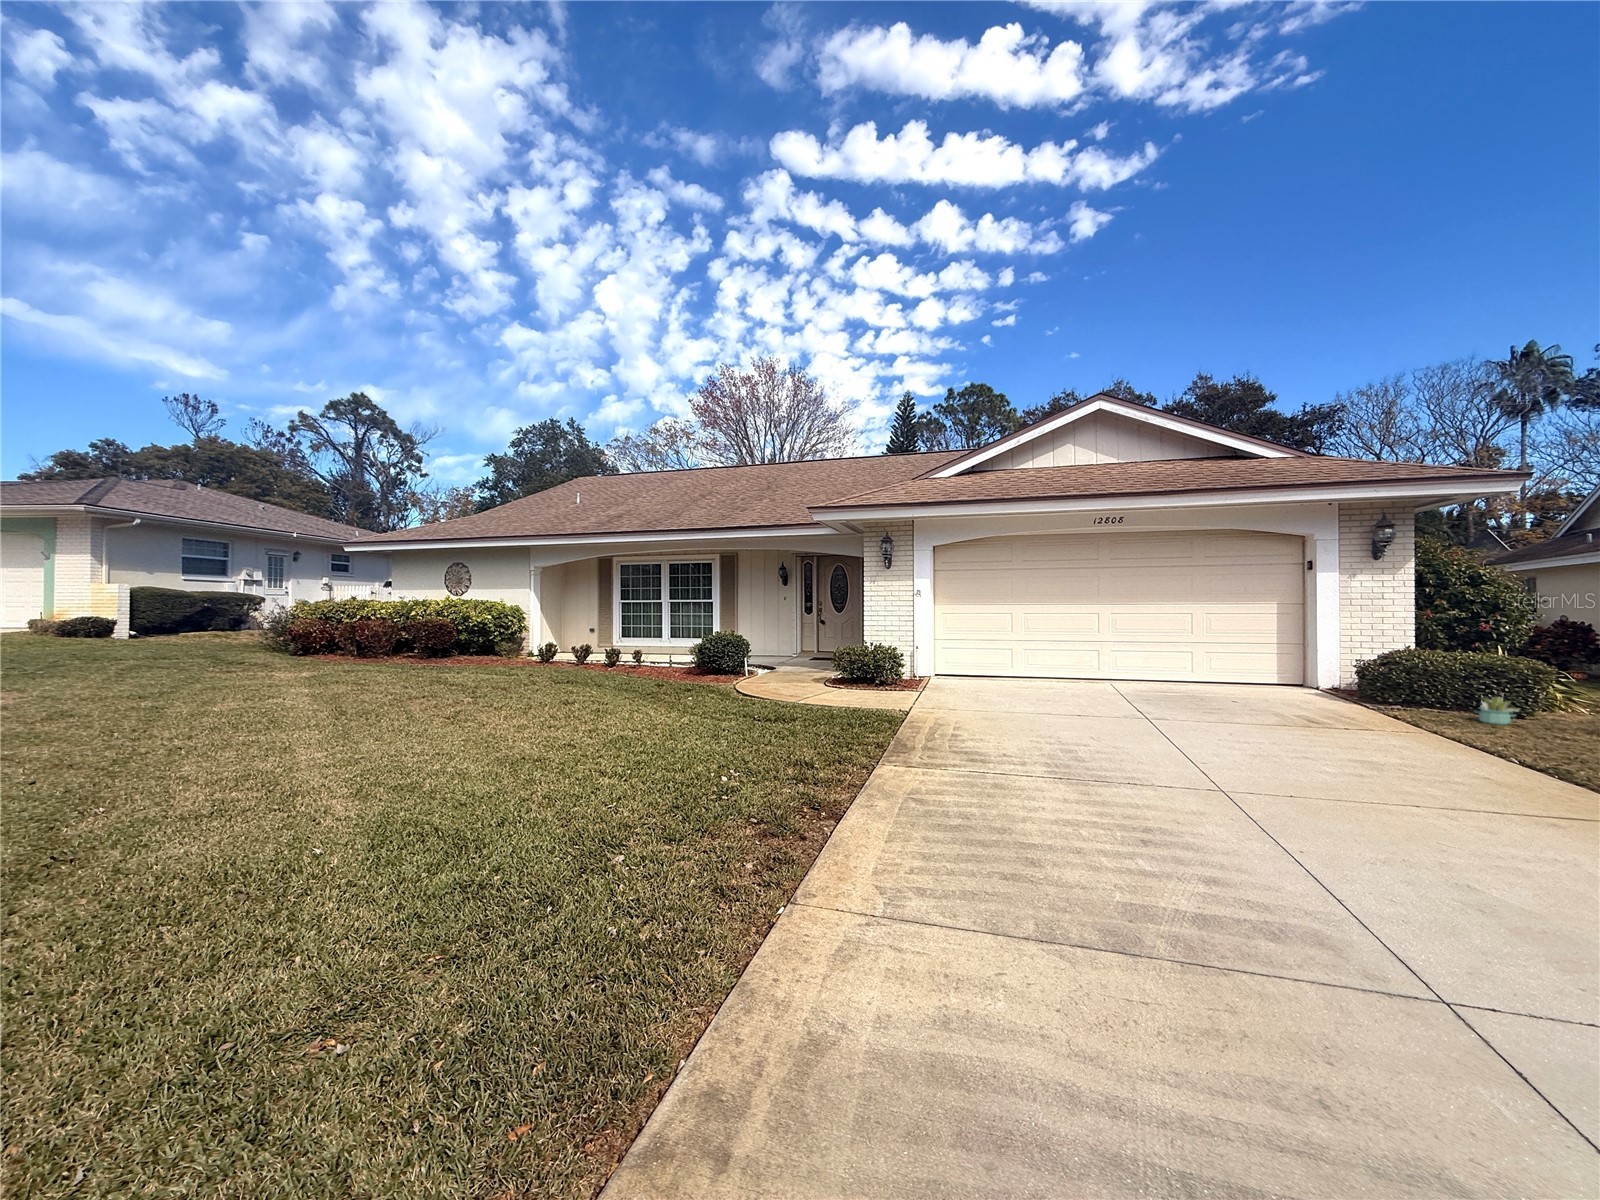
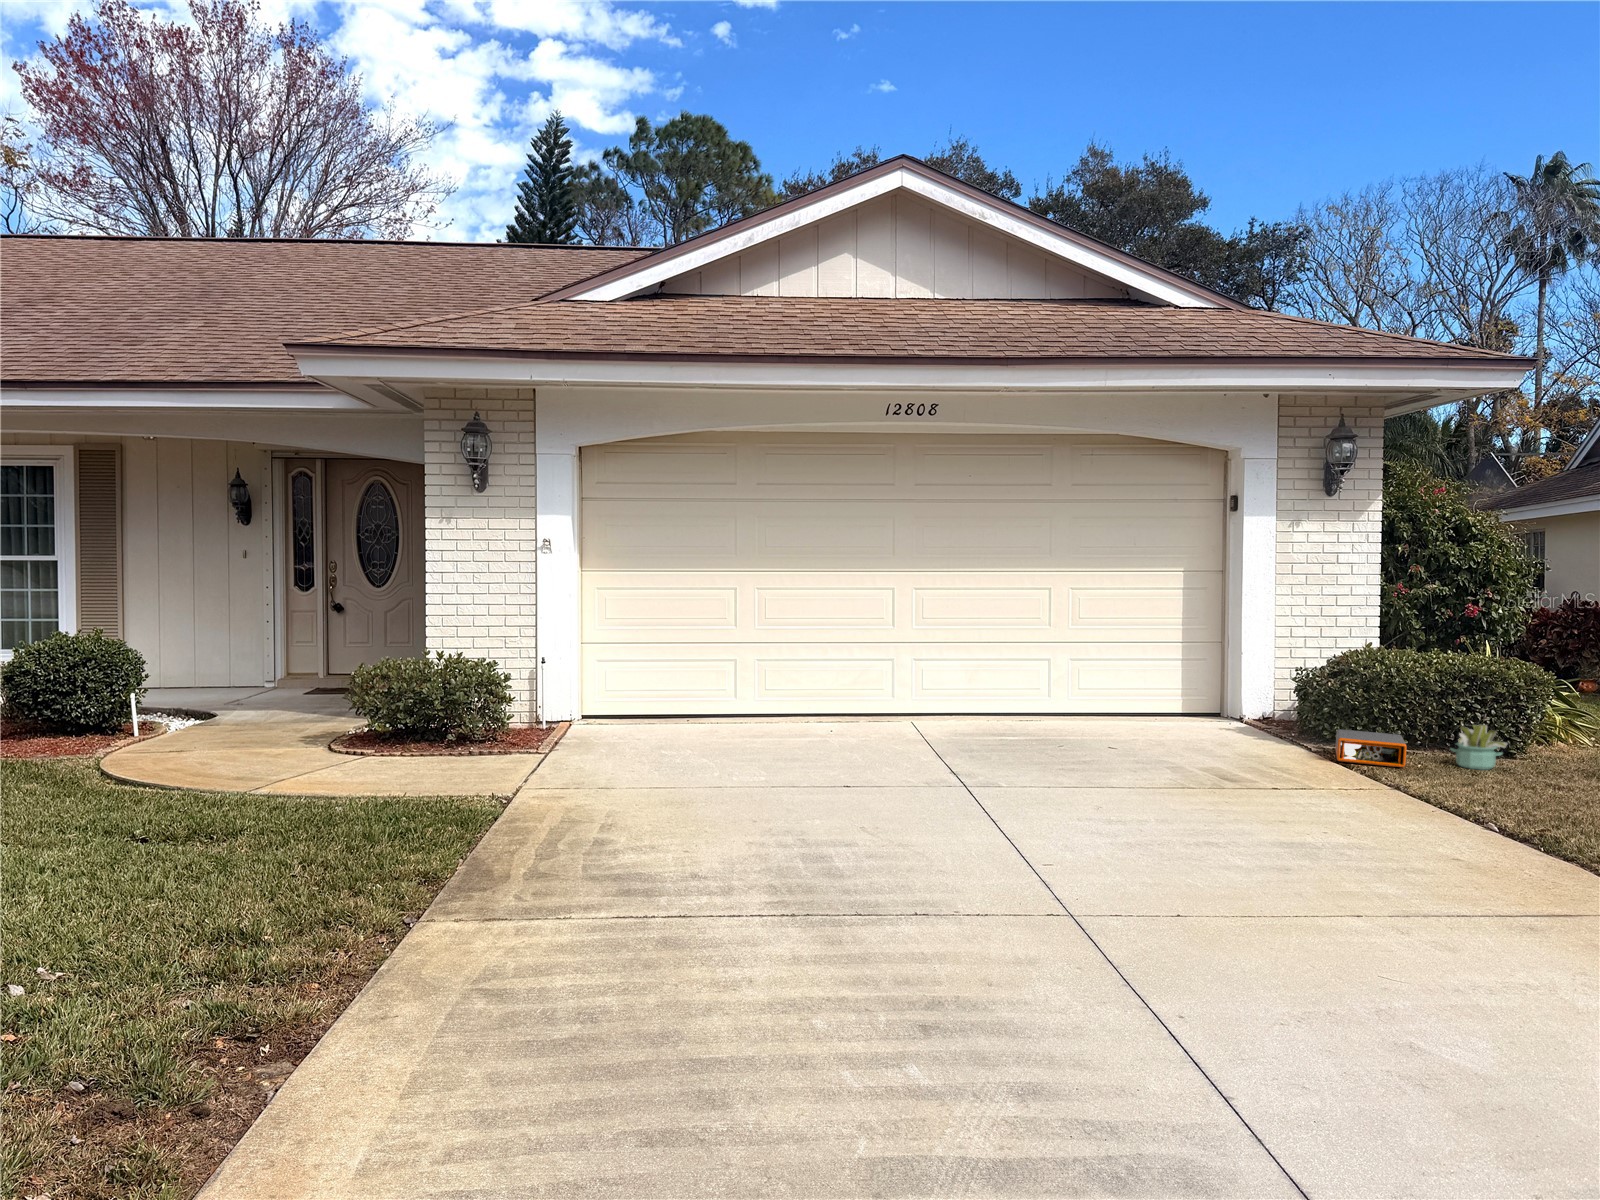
storage box: none [1387,697,1441,721] -> present [1335,729,1407,767]

